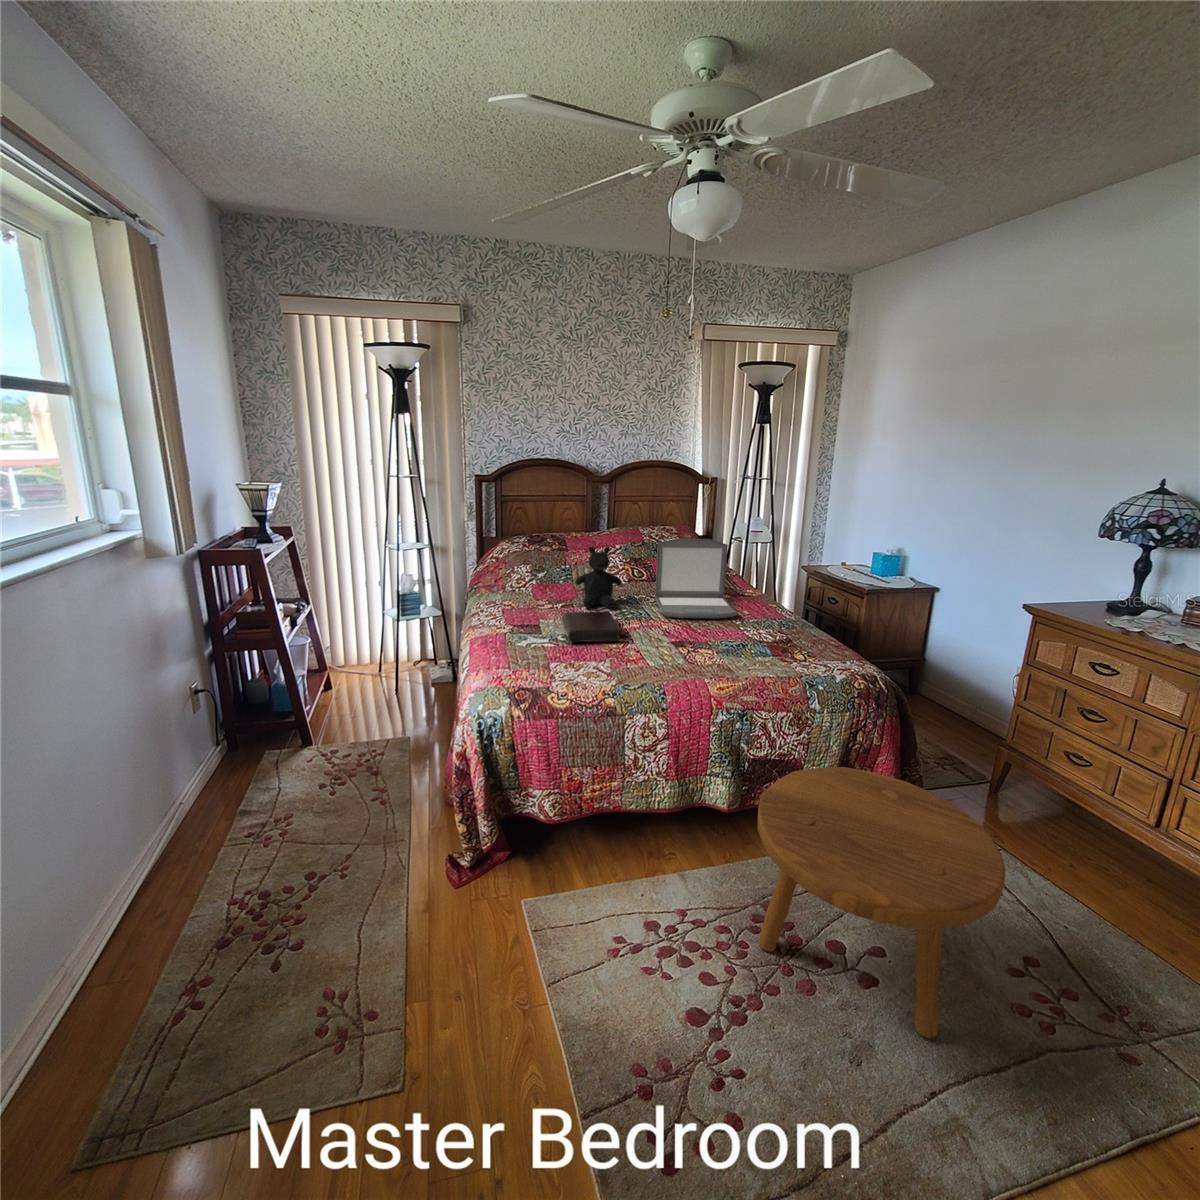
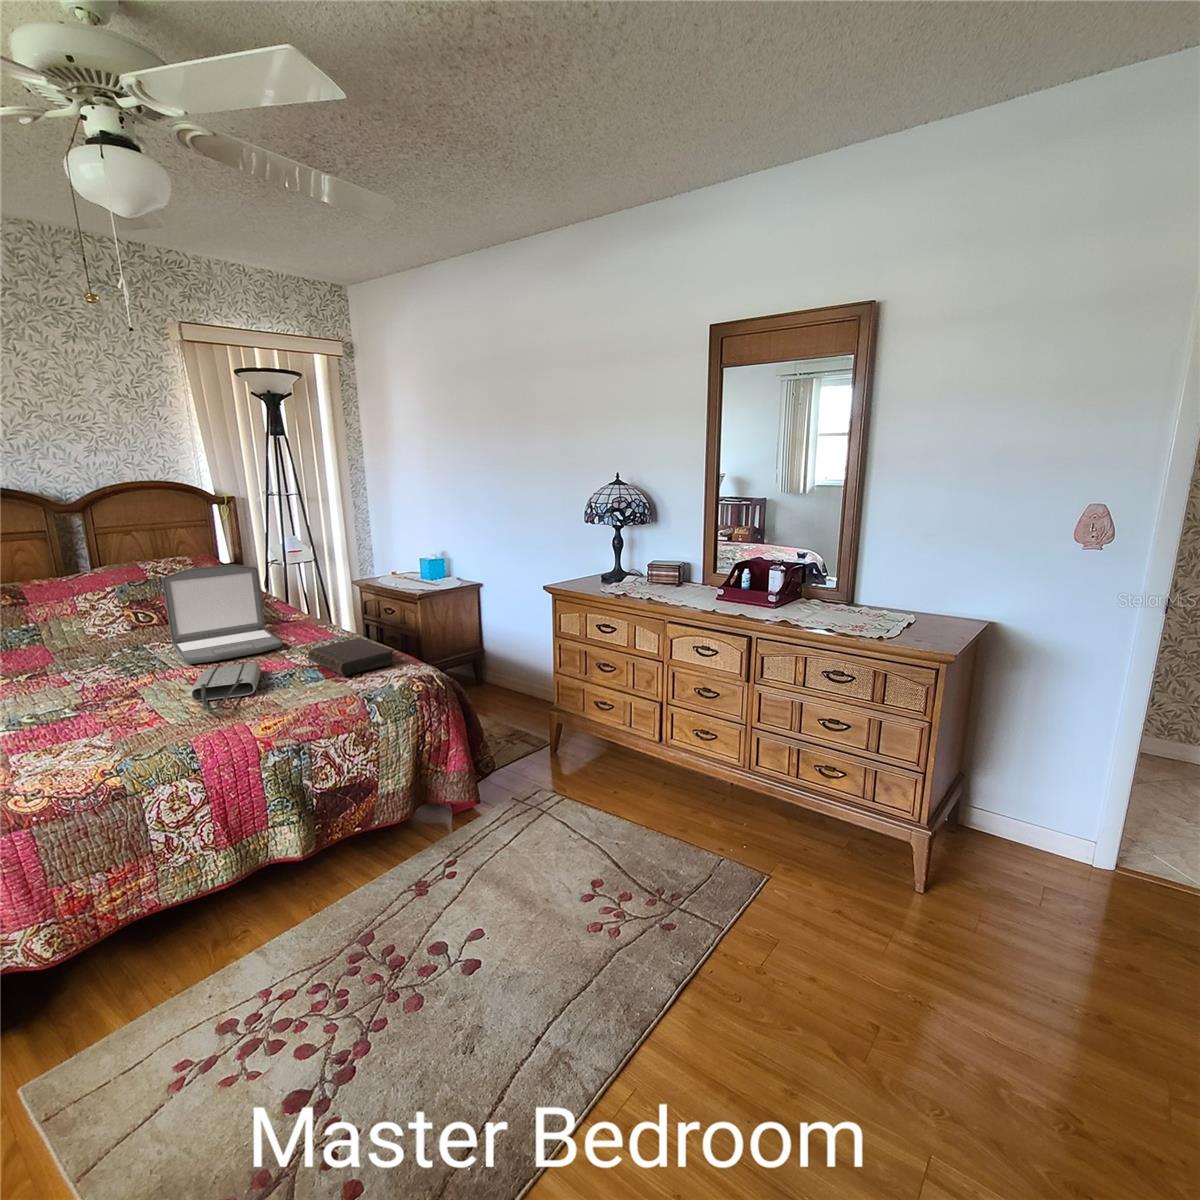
teddy bear: present [575,547,622,608] -> none [38,591,117,676]
book: present [562,611,620,642] -> present [308,638,395,676]
tote bag: none [667,624,718,662] -> present [191,663,261,710]
footstool: present [758,767,1005,1038] -> none [327,764,554,987]

